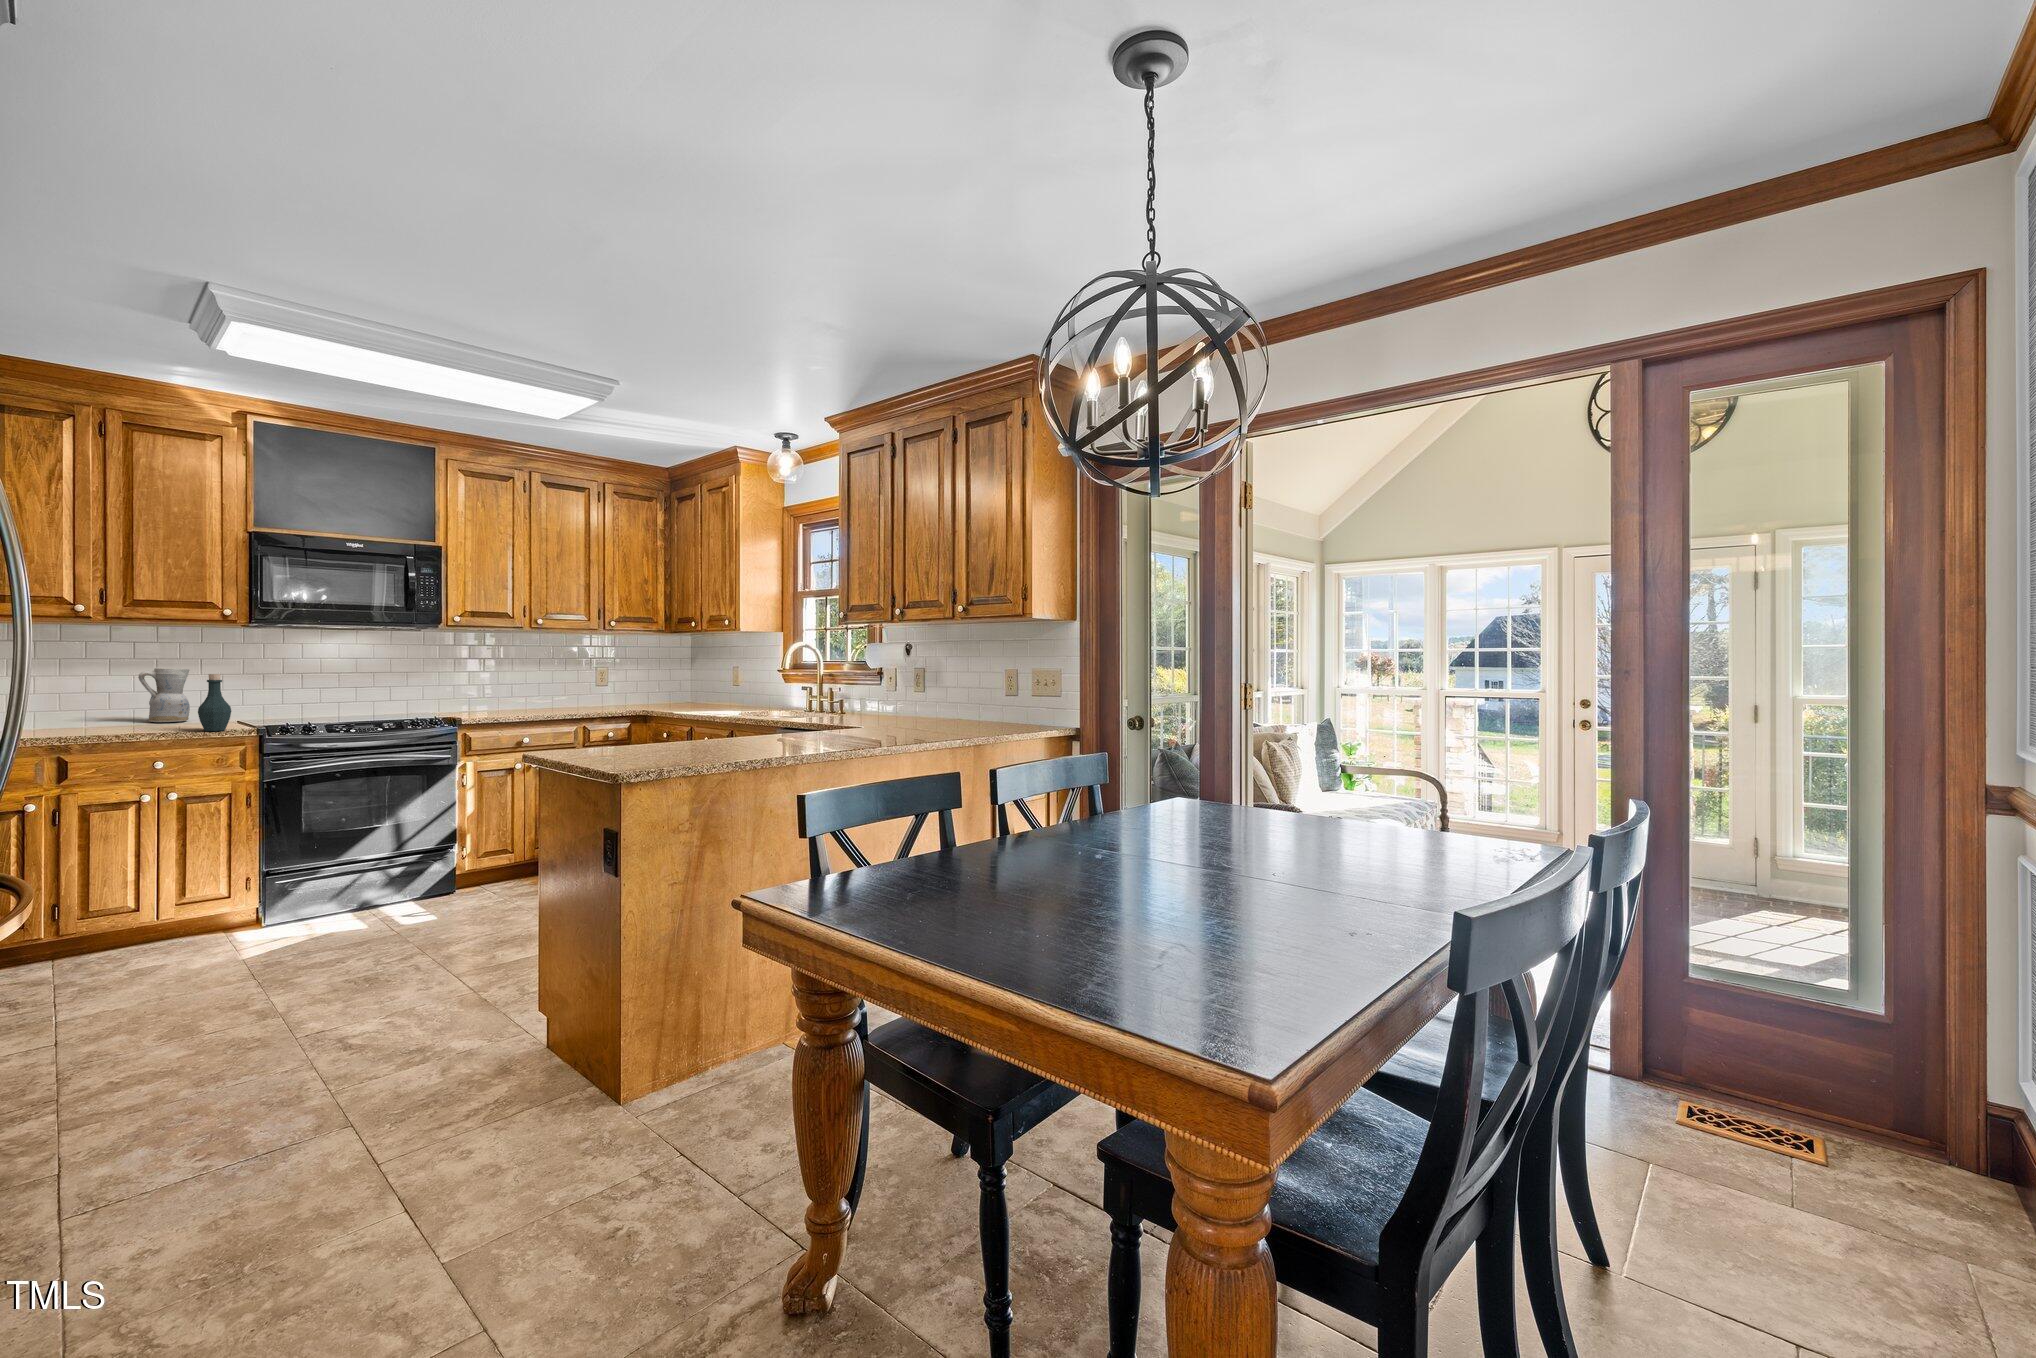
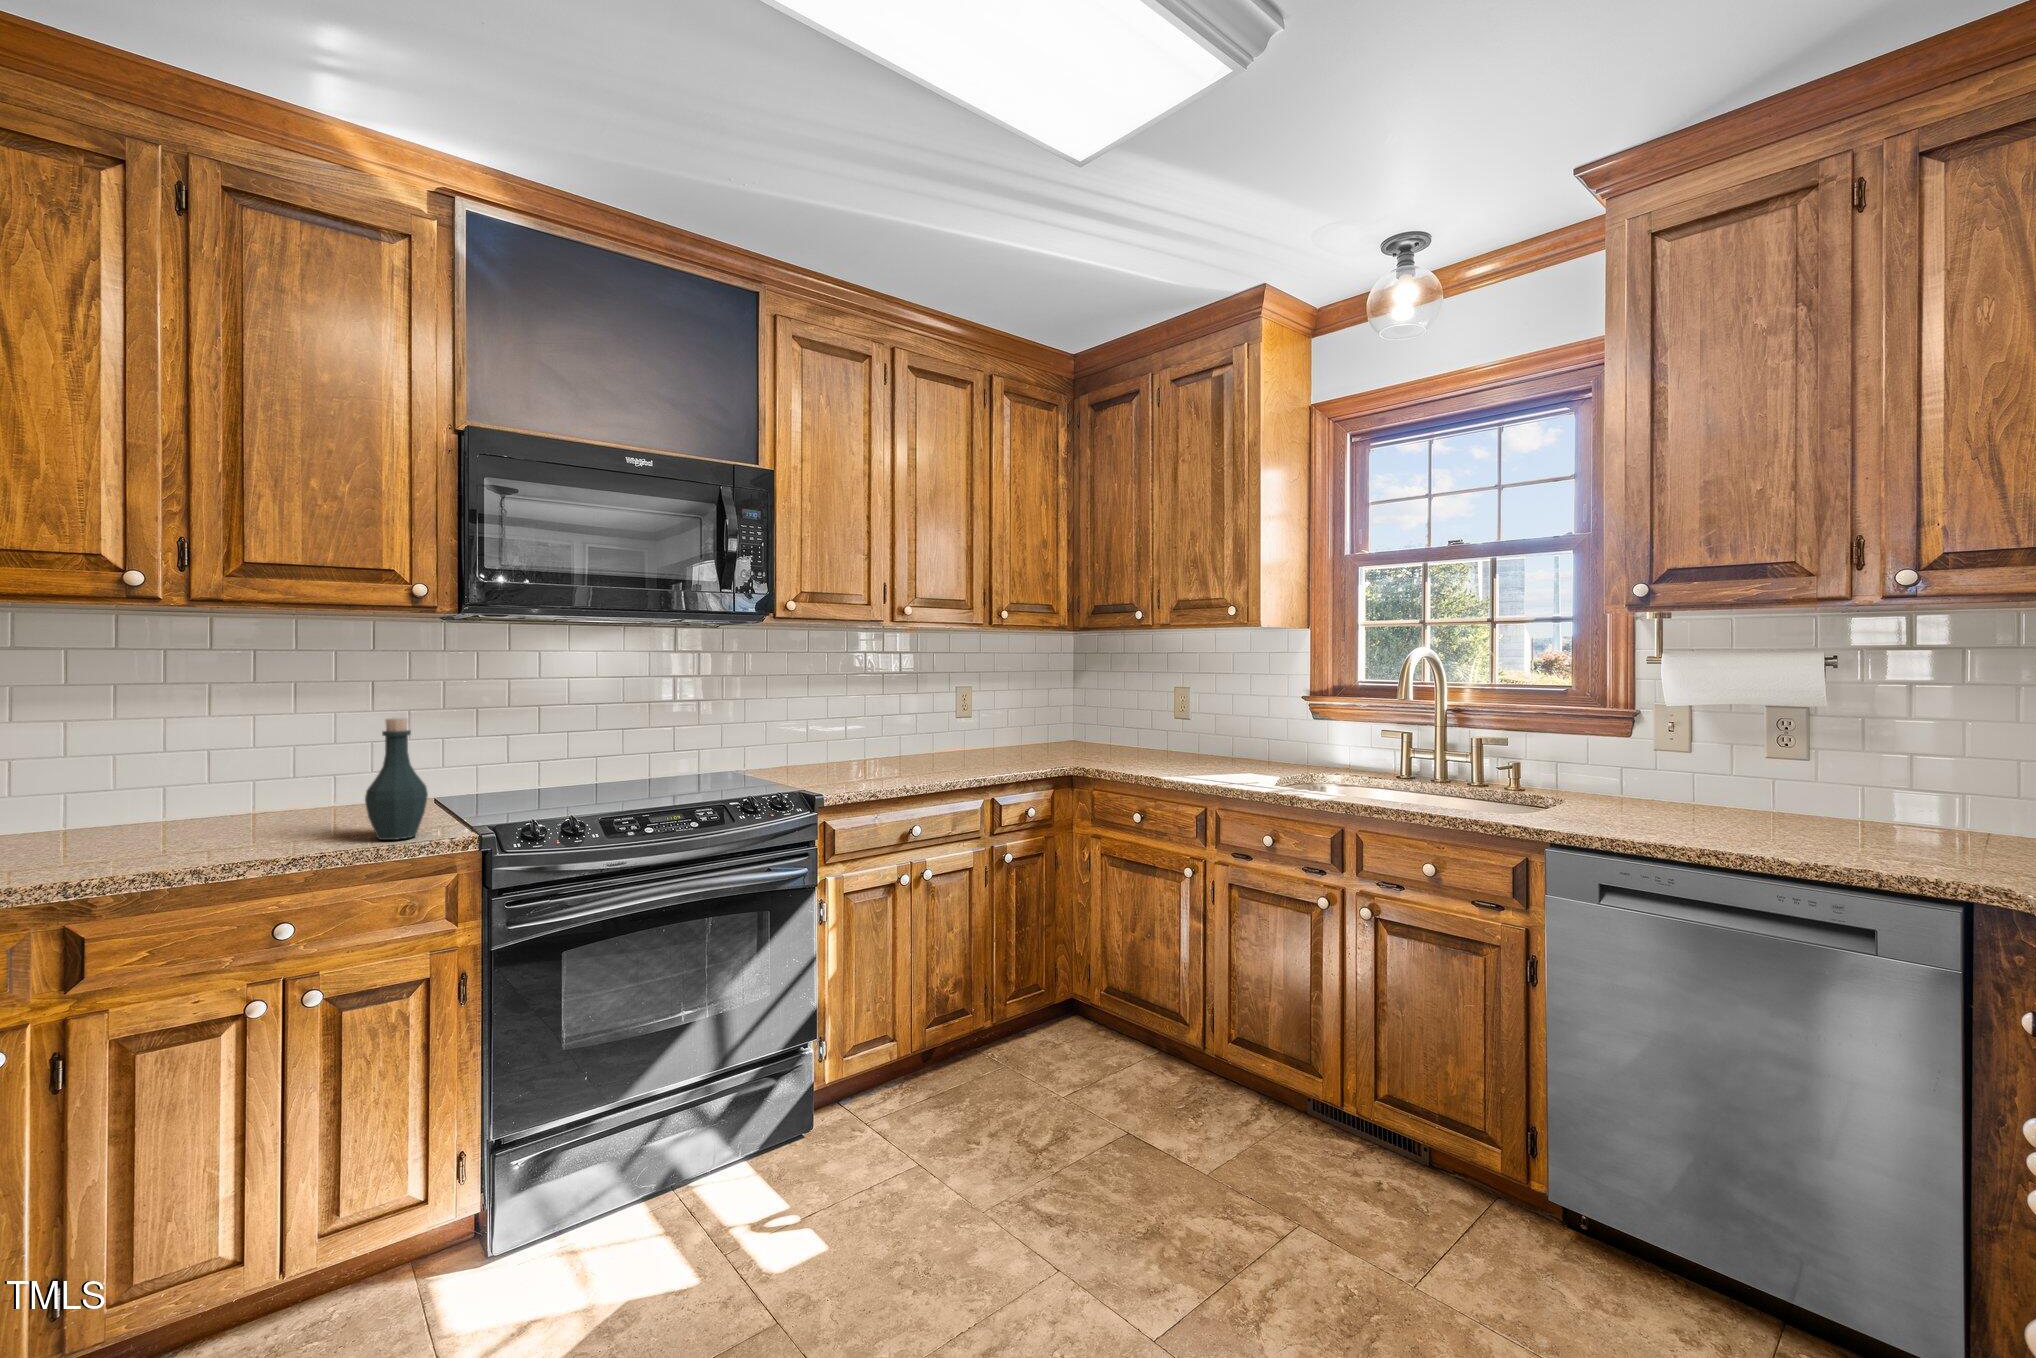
ceramic pitcher: present [138,668,190,722] -> none [256,703,349,813]

